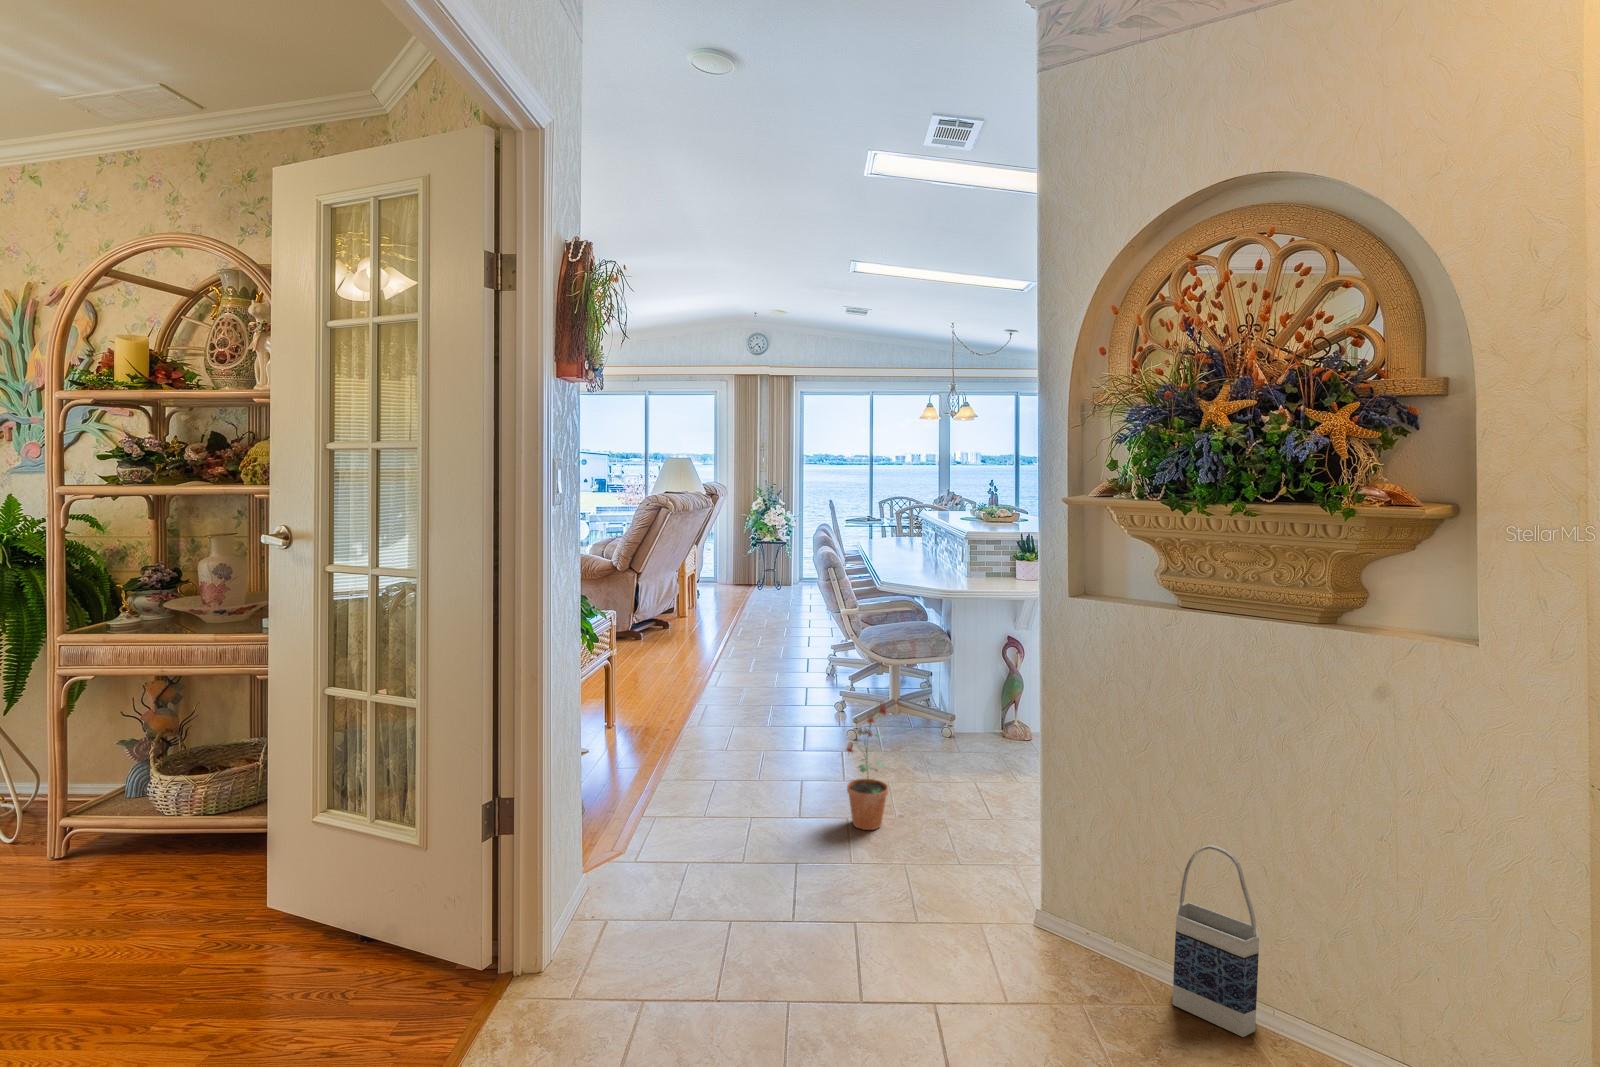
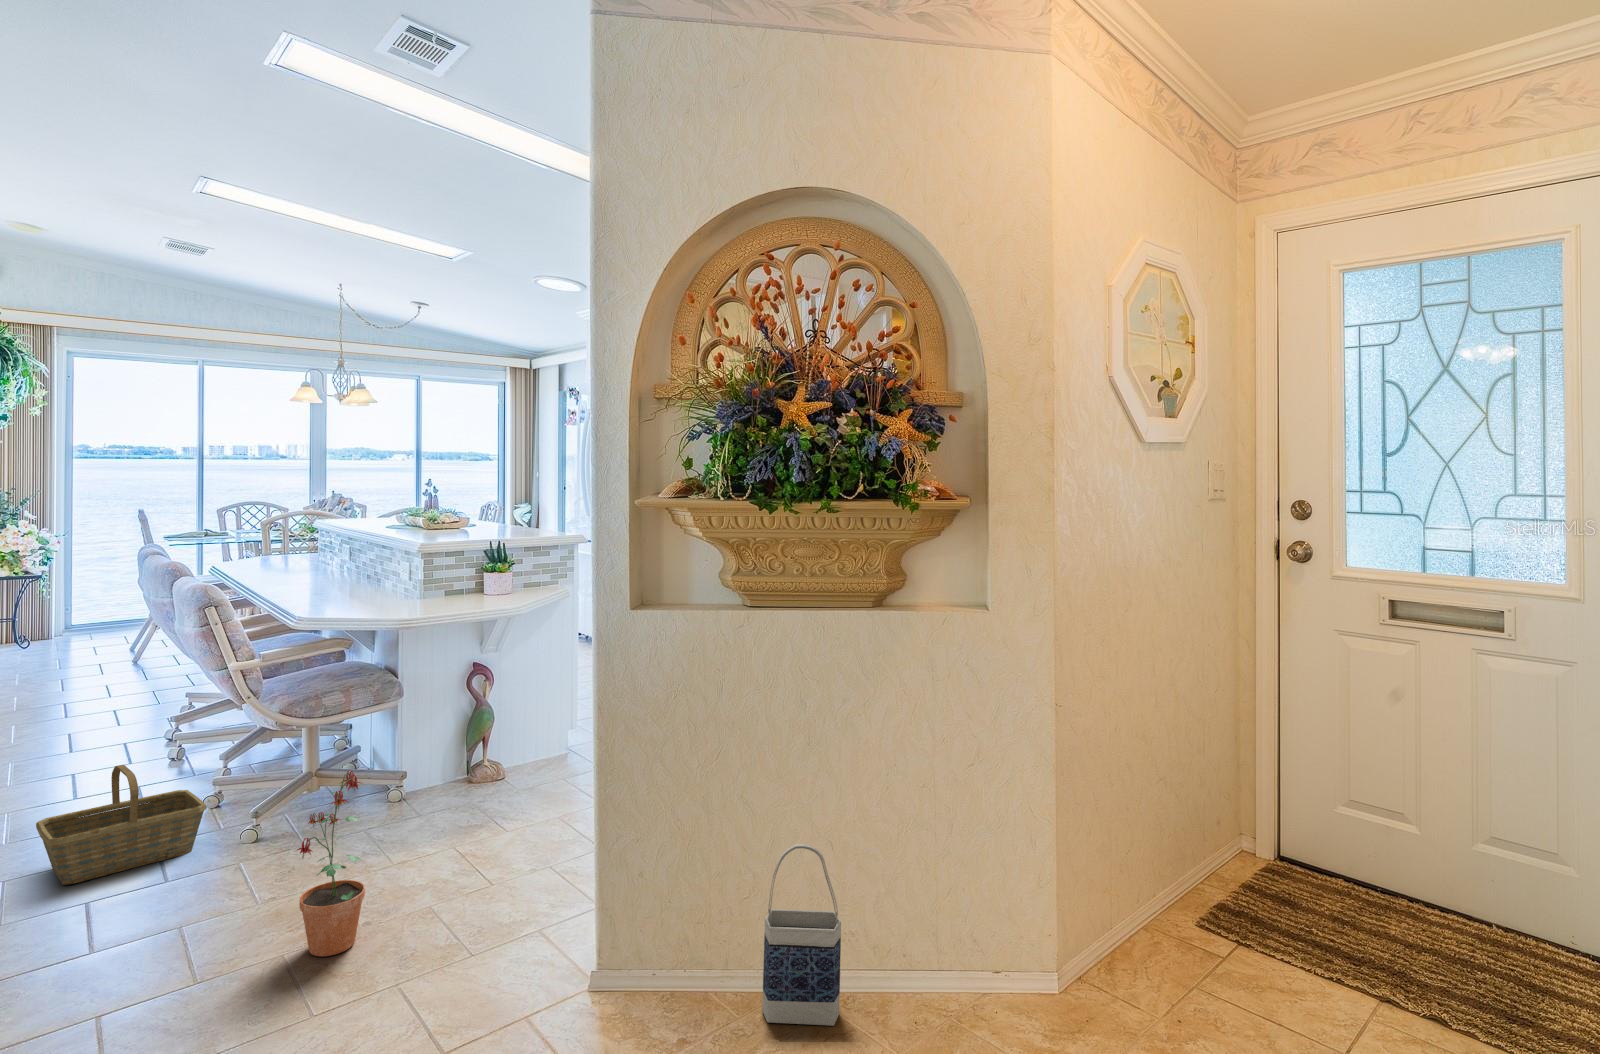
basket: none [735,675,818,744] -> present [36,765,207,885]

